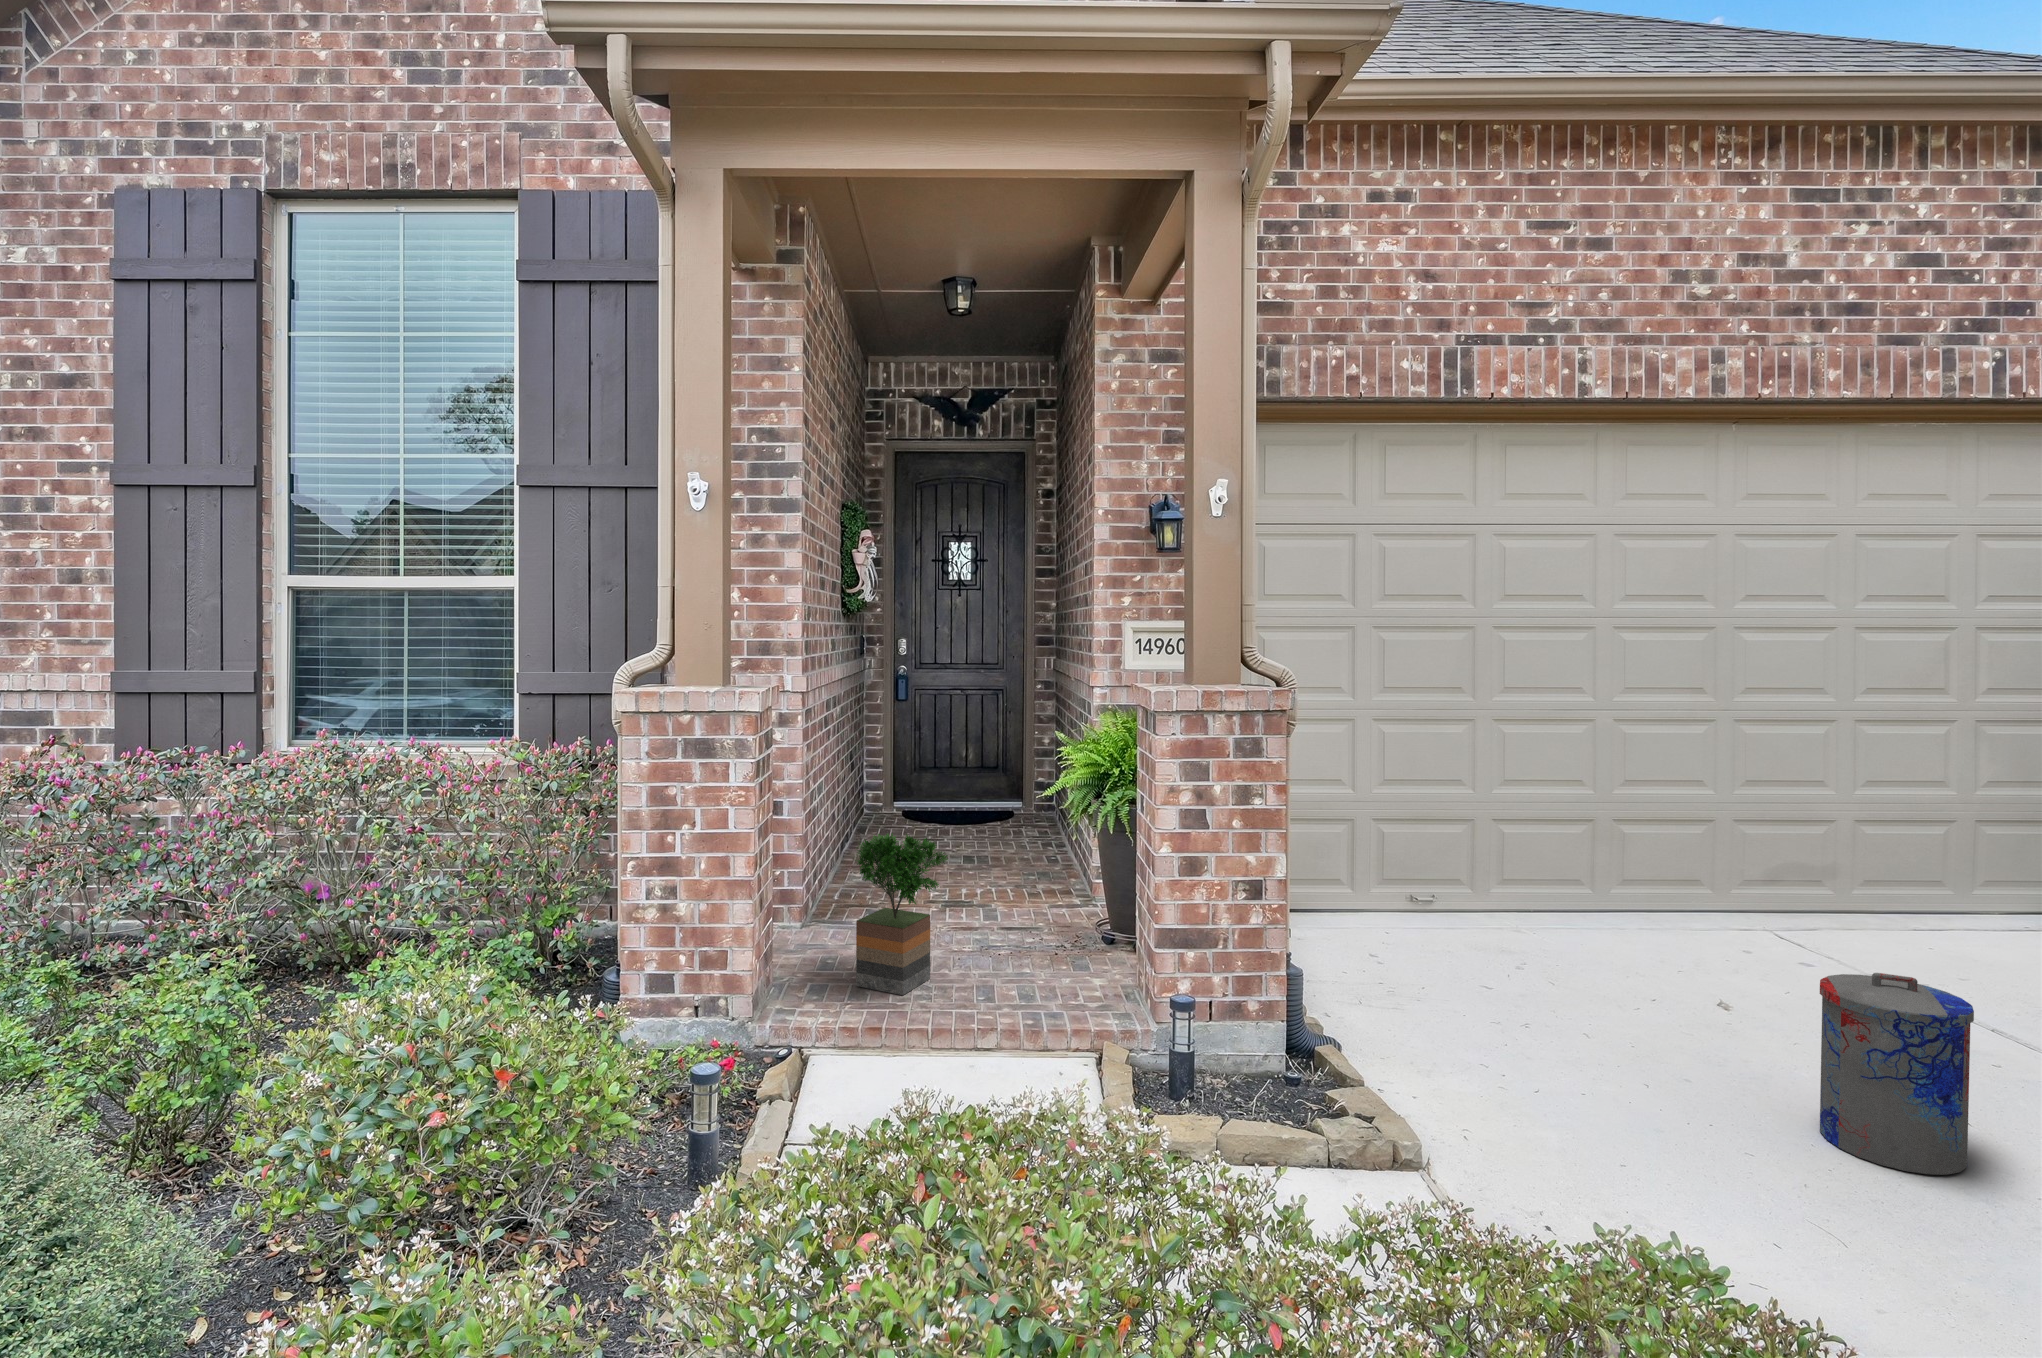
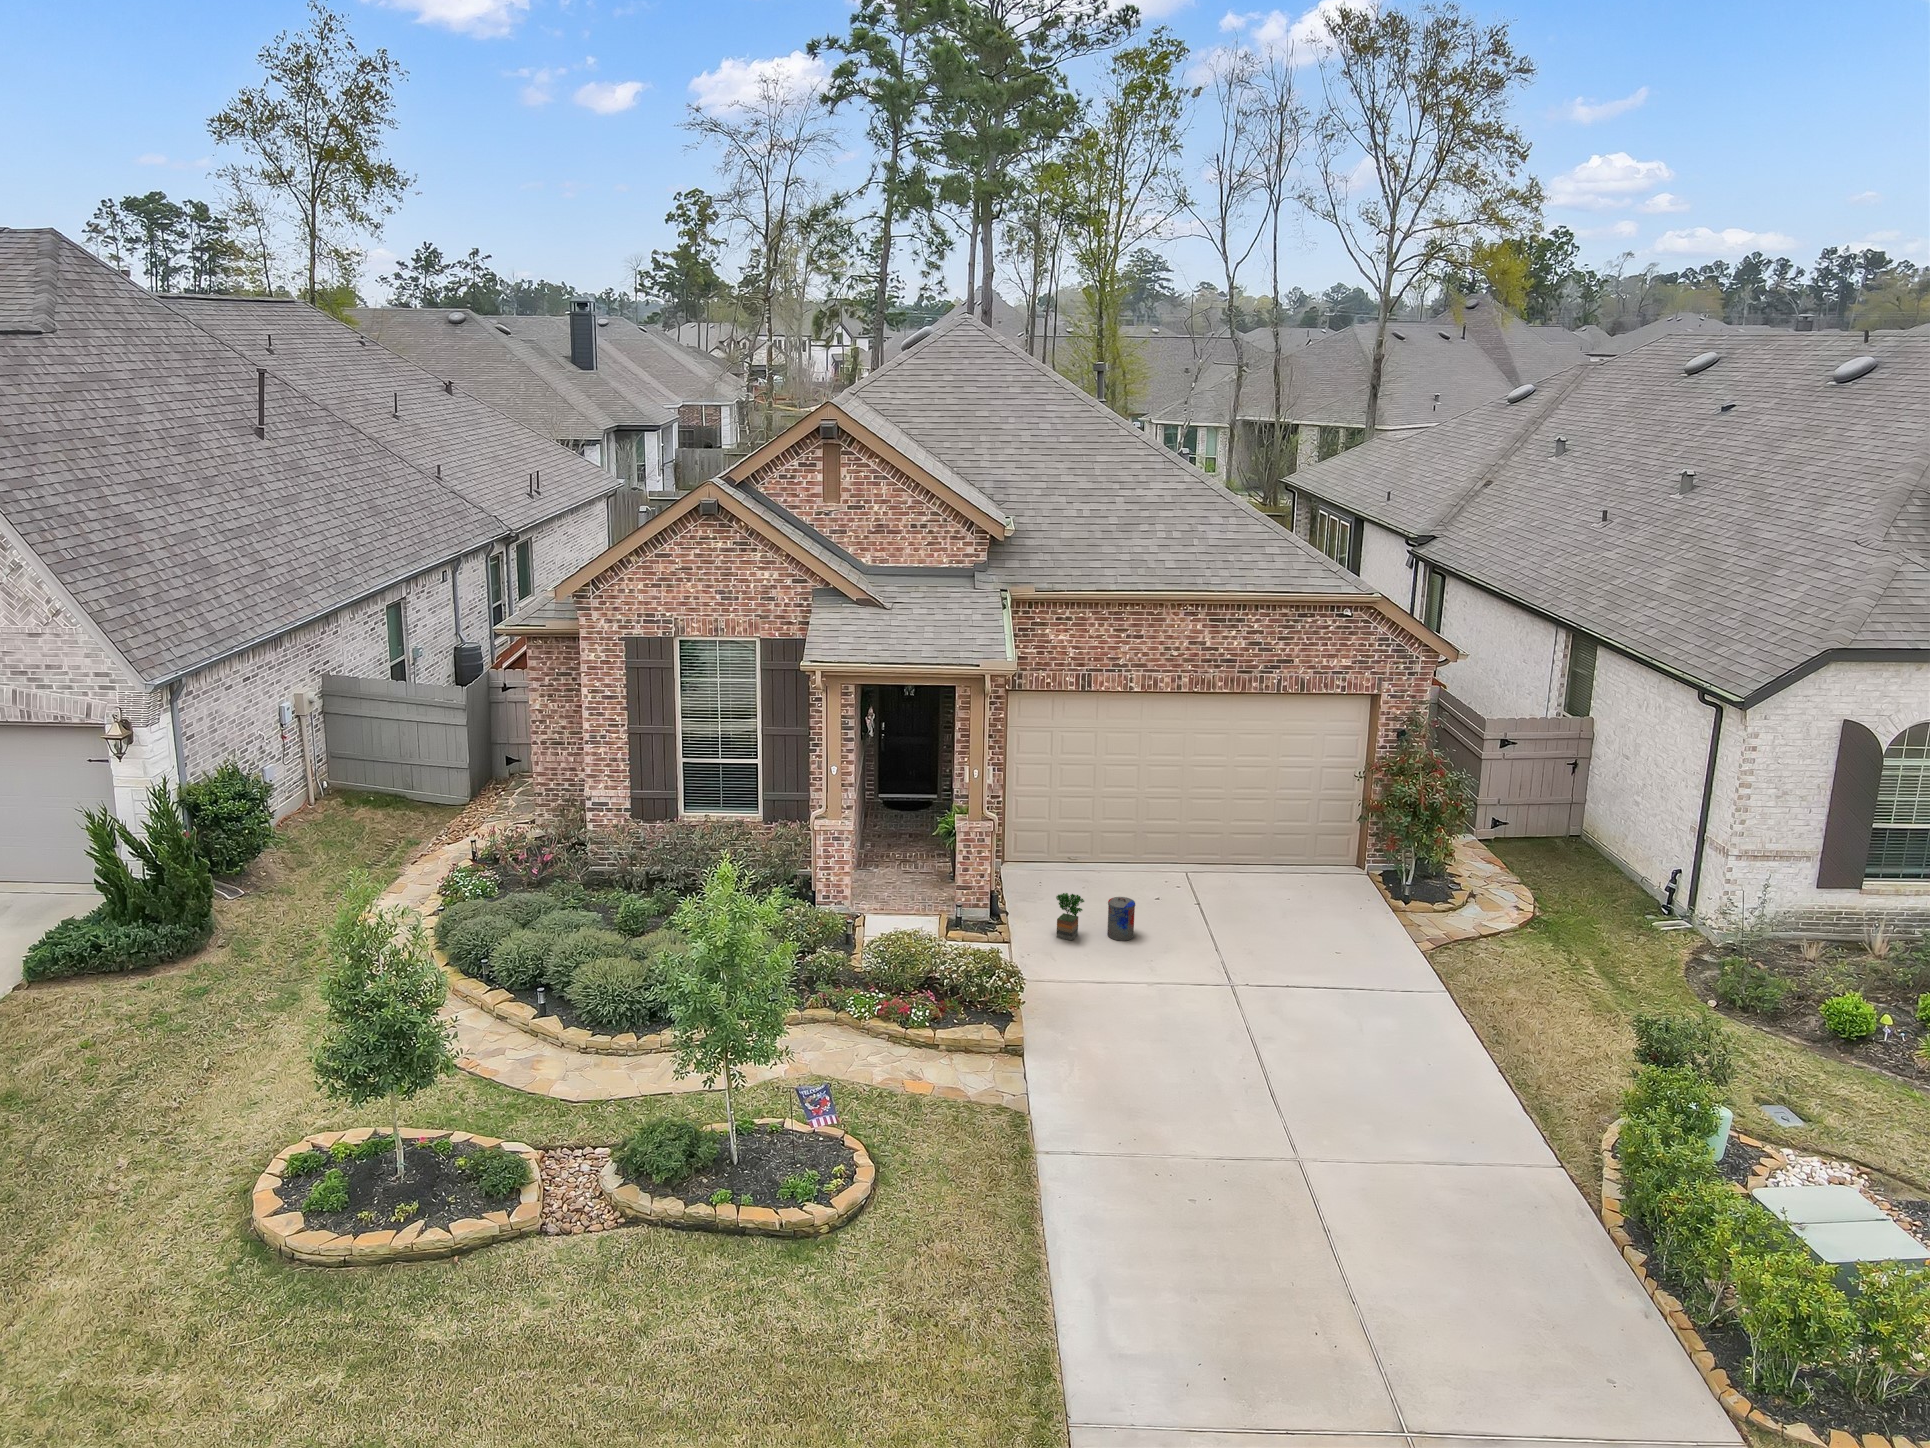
potted tree: present [856,833,948,995] -> present [1056,893,1084,940]

